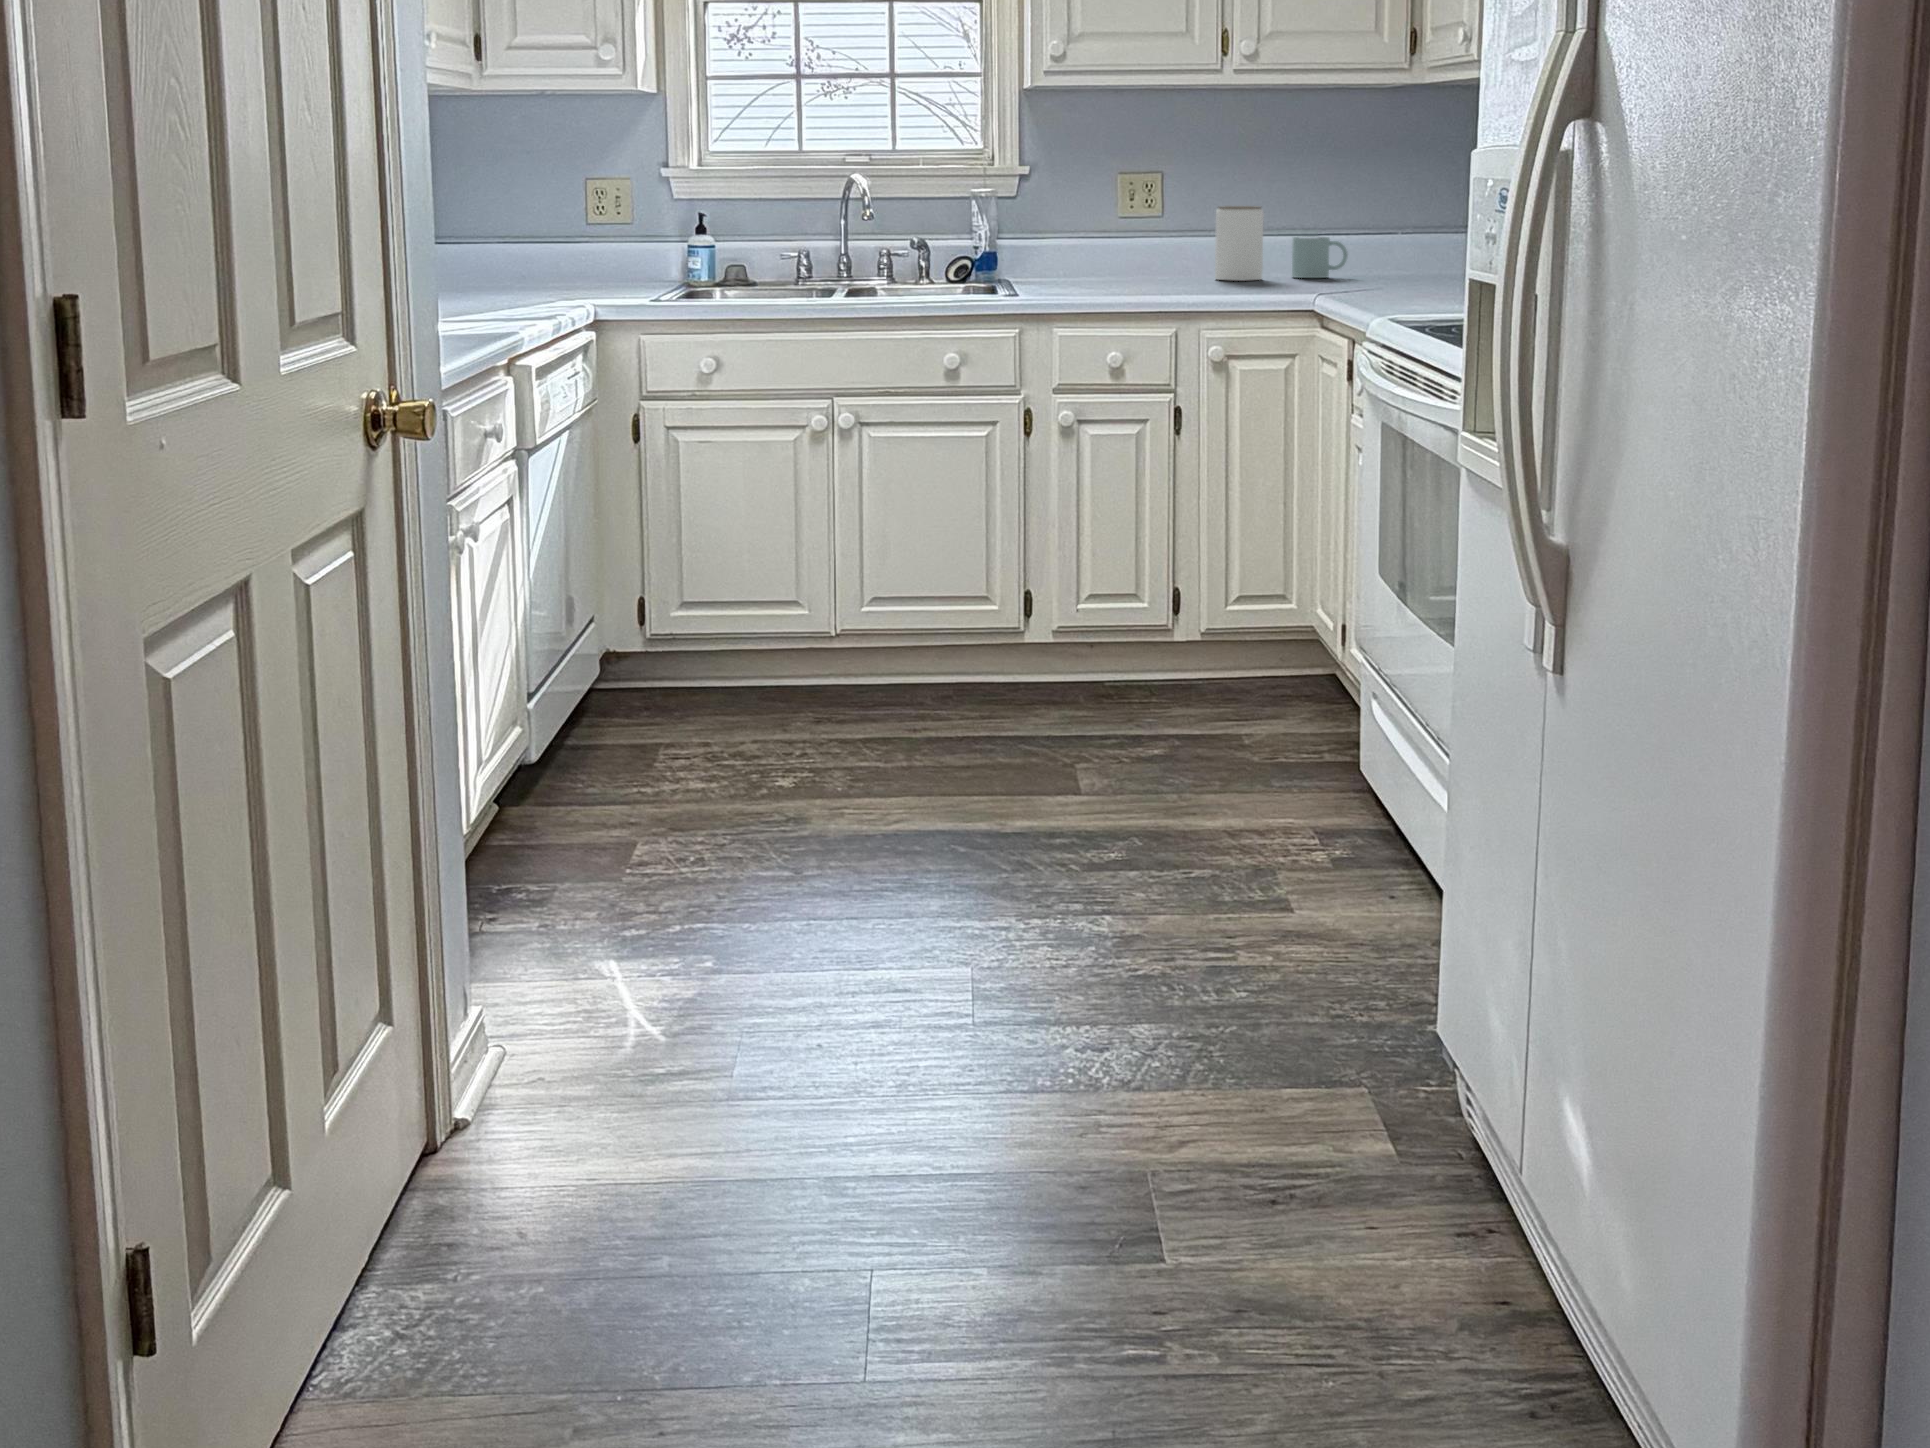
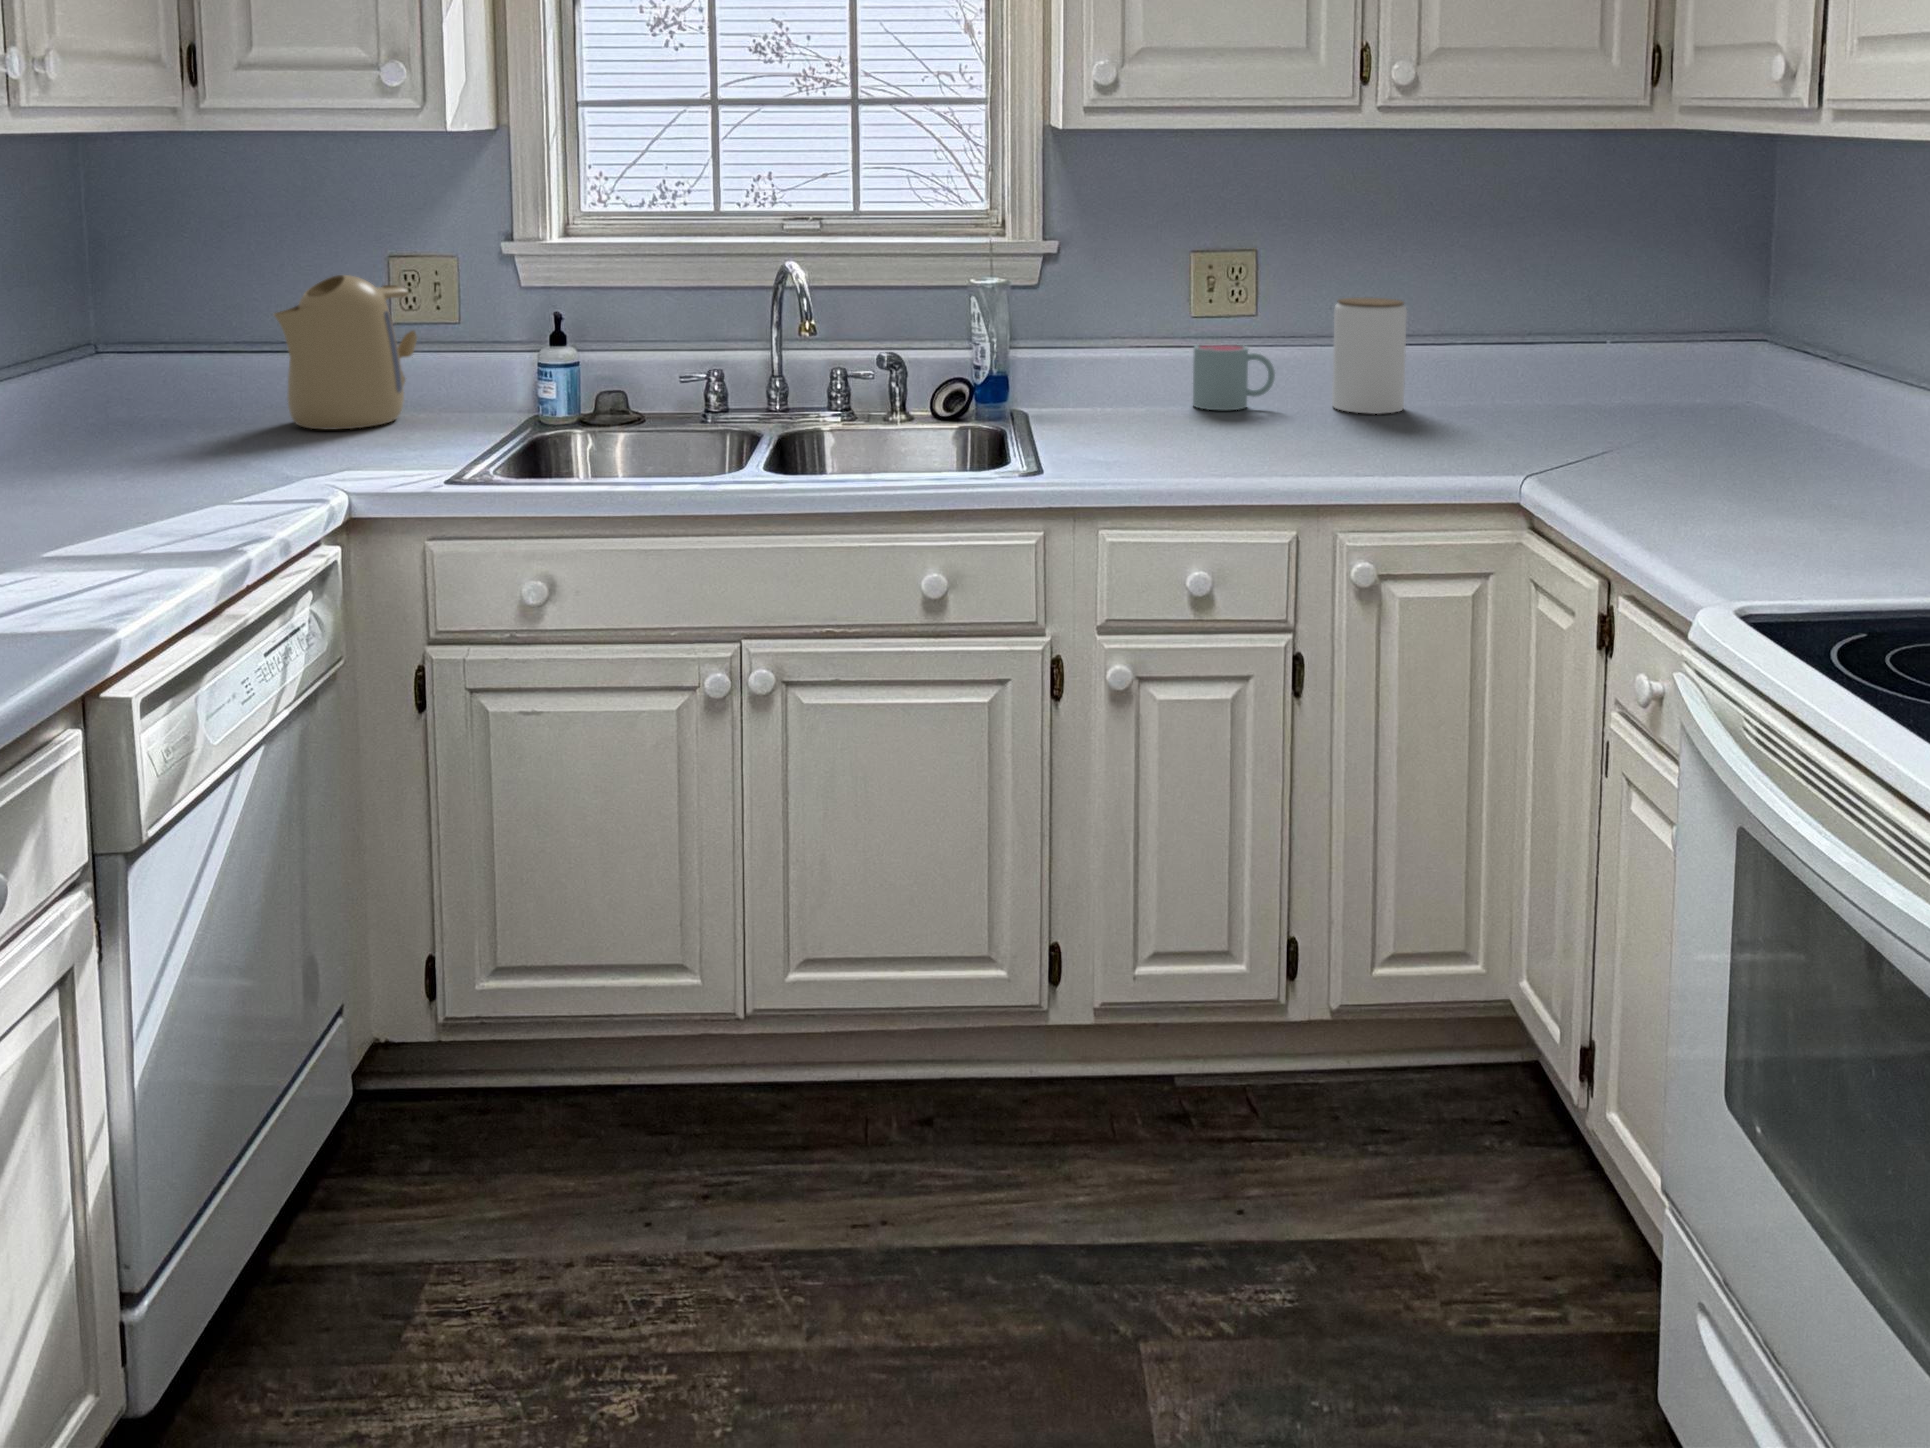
kettle: none [516,191,605,291] -> present [274,275,417,430]
mug: present [1292,237,1348,278] -> present [1193,344,1275,410]

